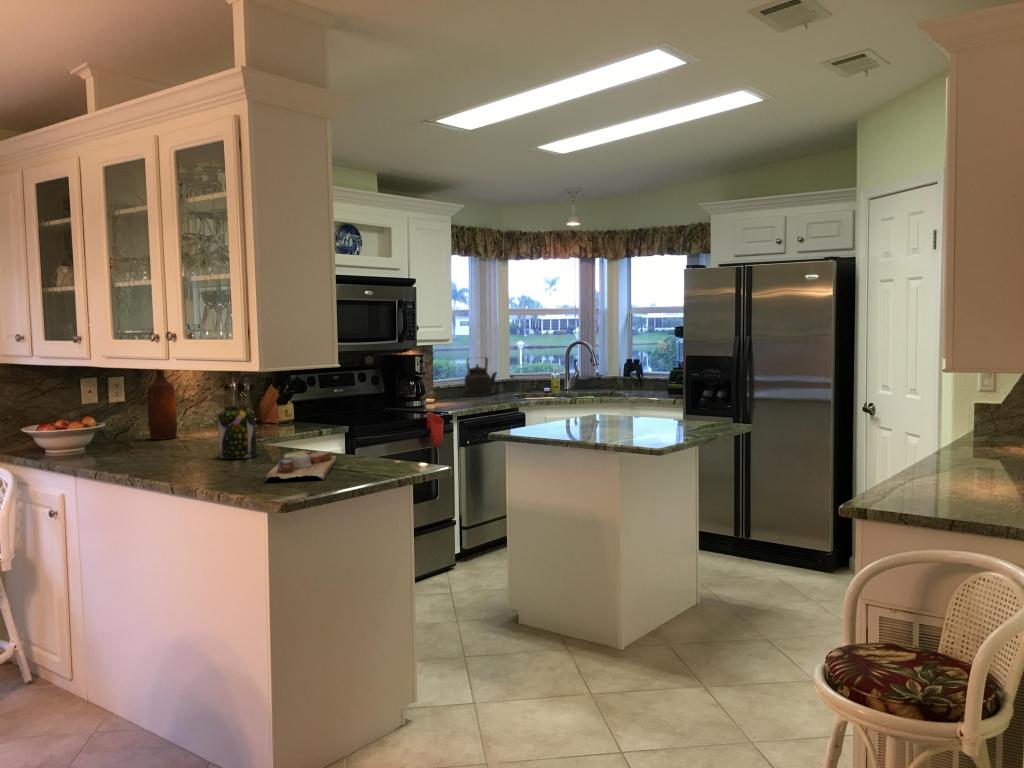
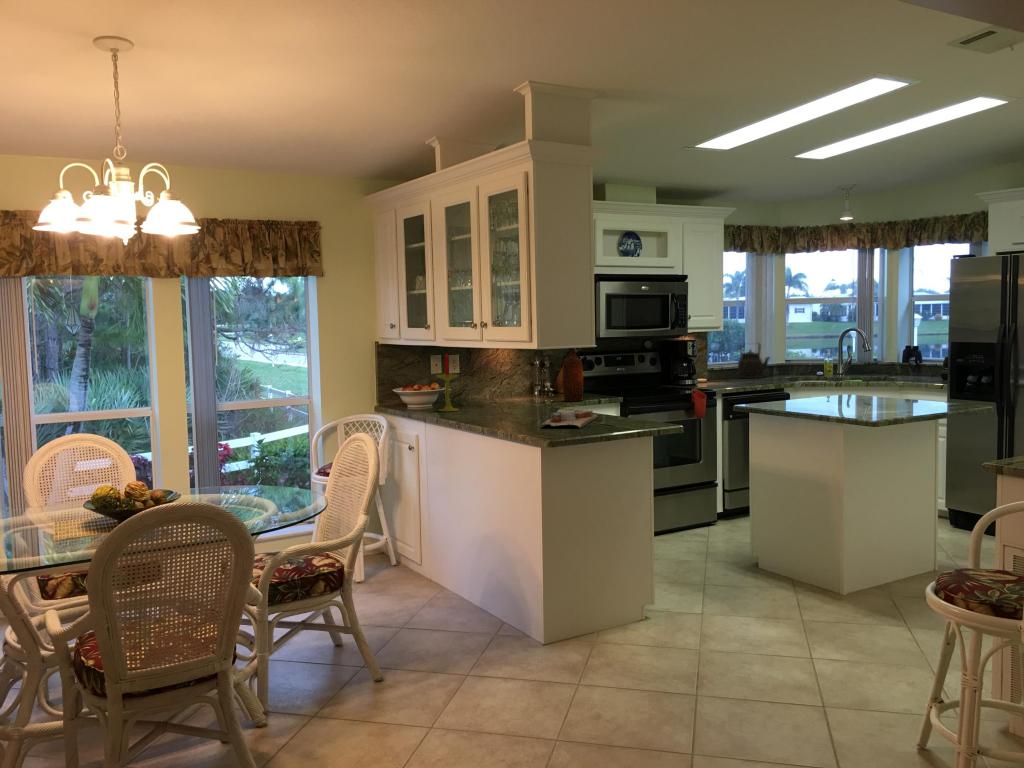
bottle: present [147,368,177,440] -> present [563,349,583,402]
candle: none [92,375,128,459] -> present [437,354,458,411]
jar: present [218,405,257,459] -> none [517,375,543,414]

